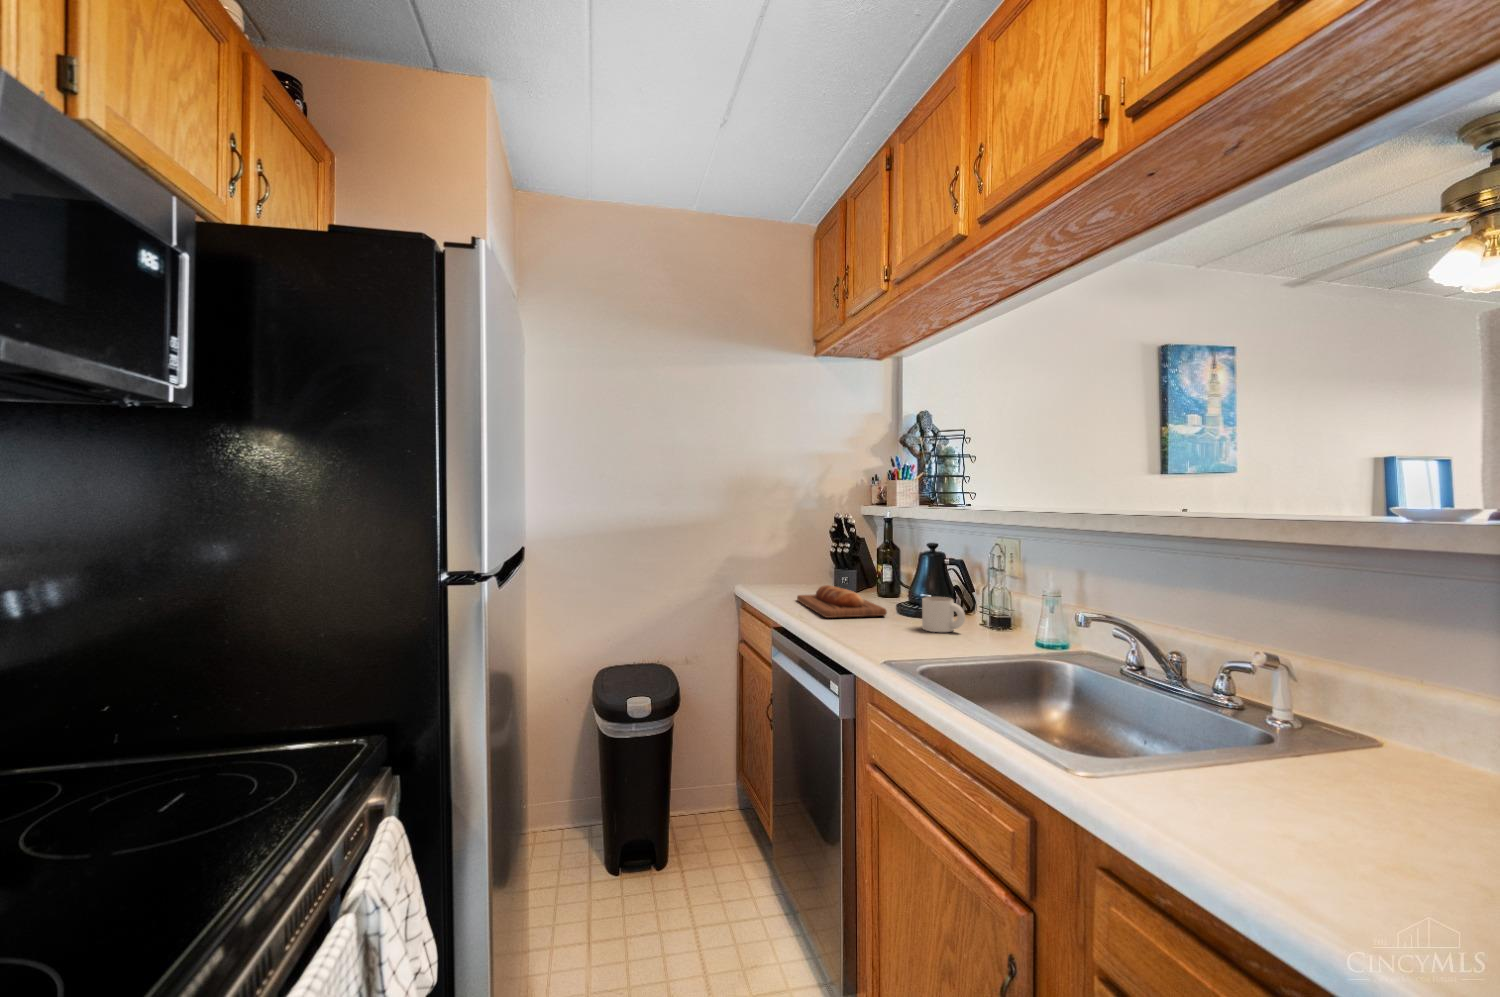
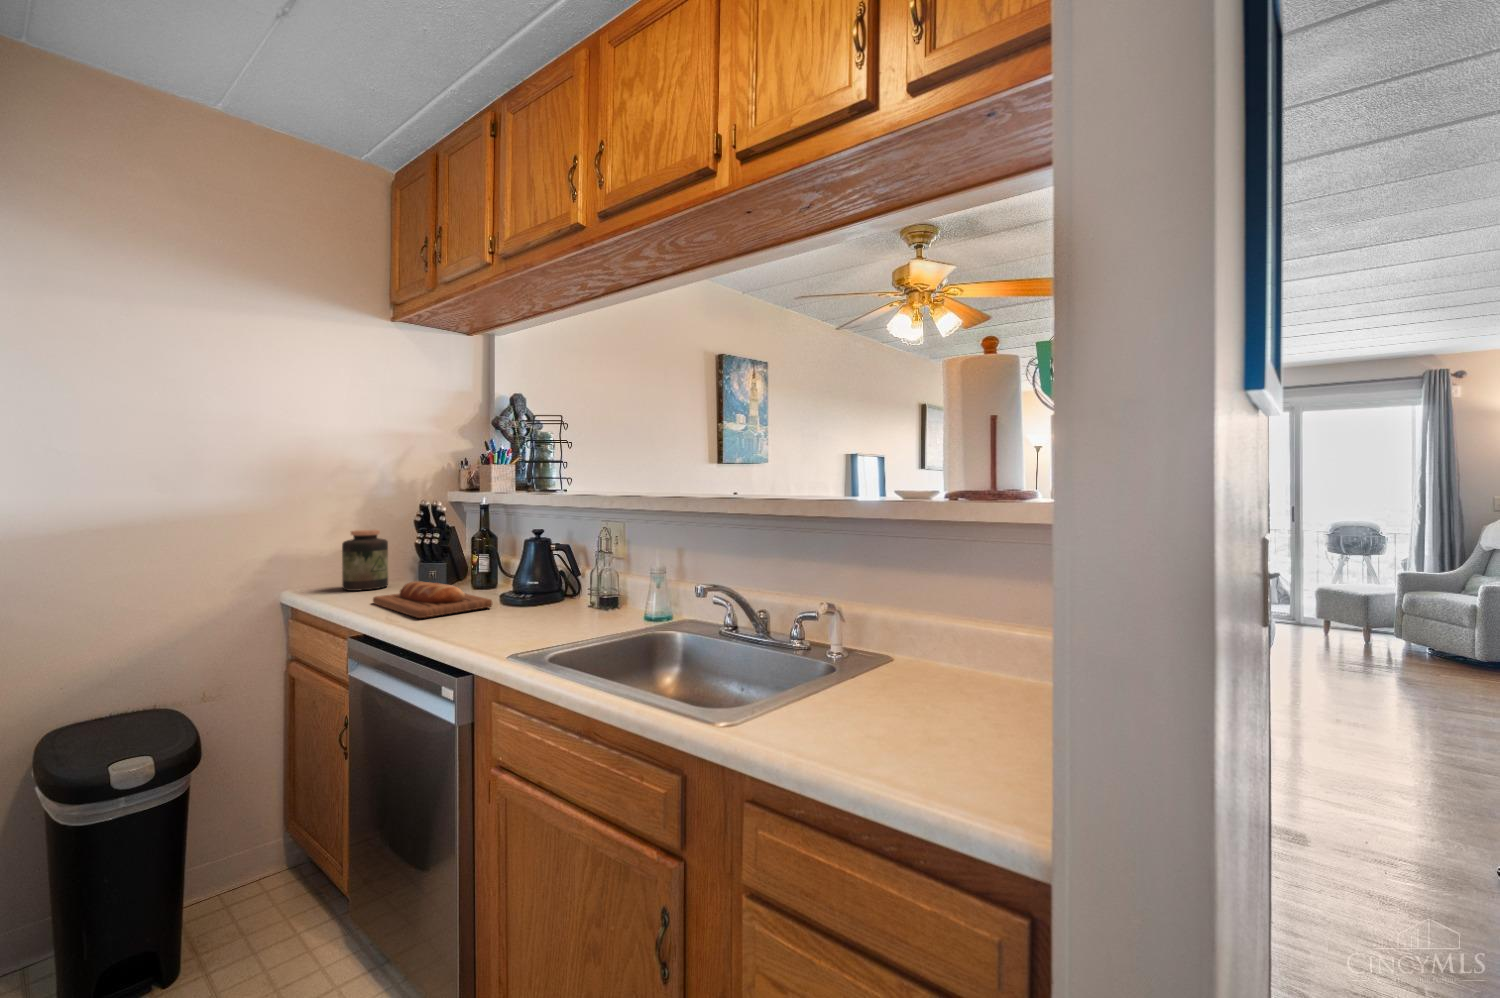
jar: none [780,538,812,589] -> present [342,530,388,591]
mug: present [922,597,965,632] -> none [535,581,579,616]

